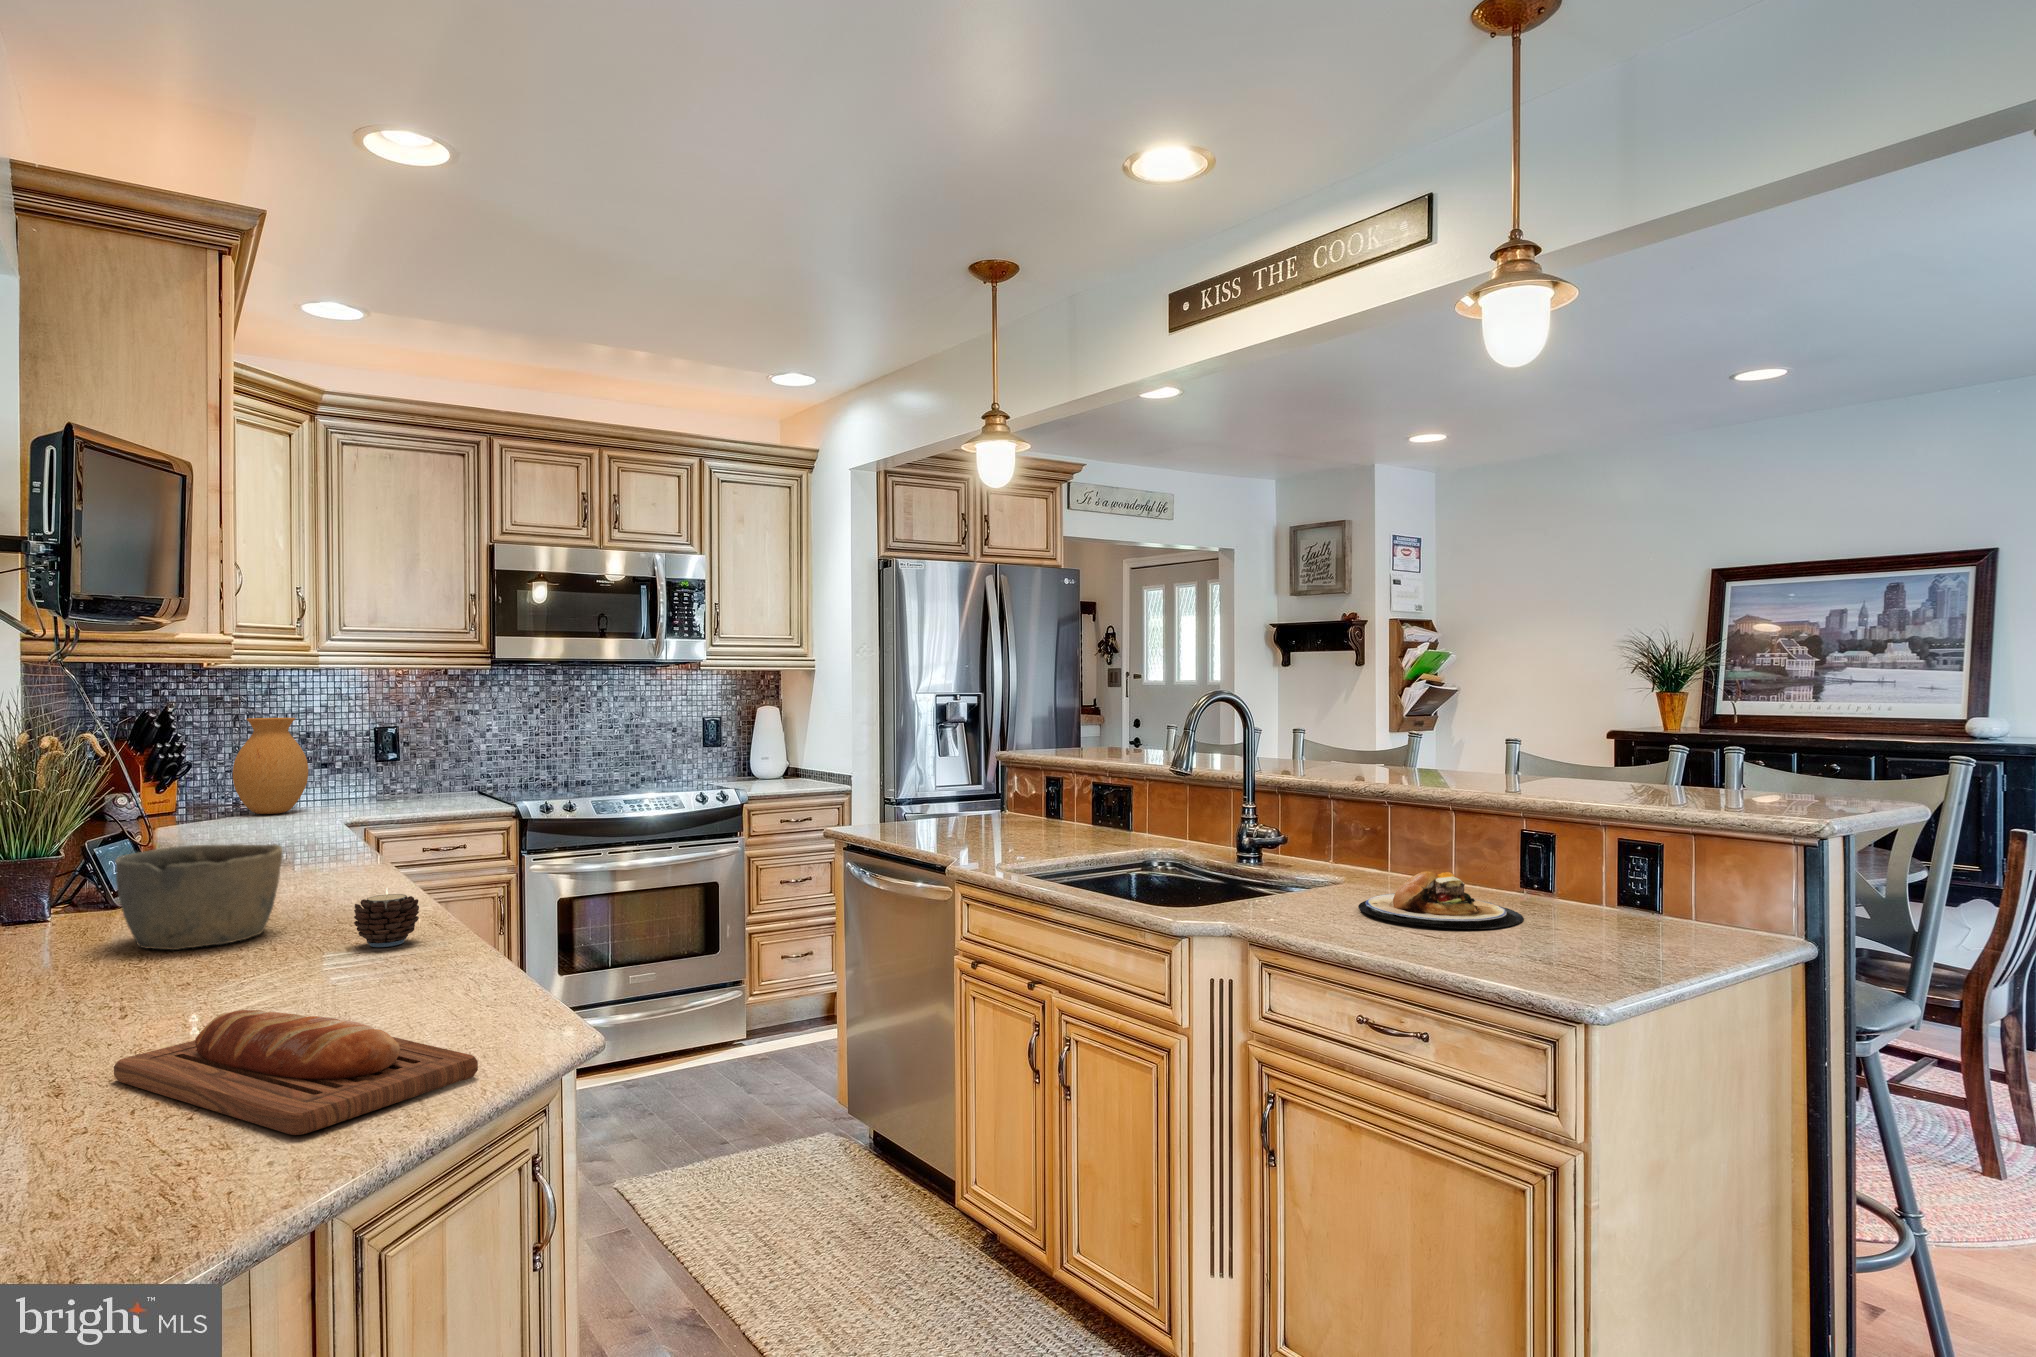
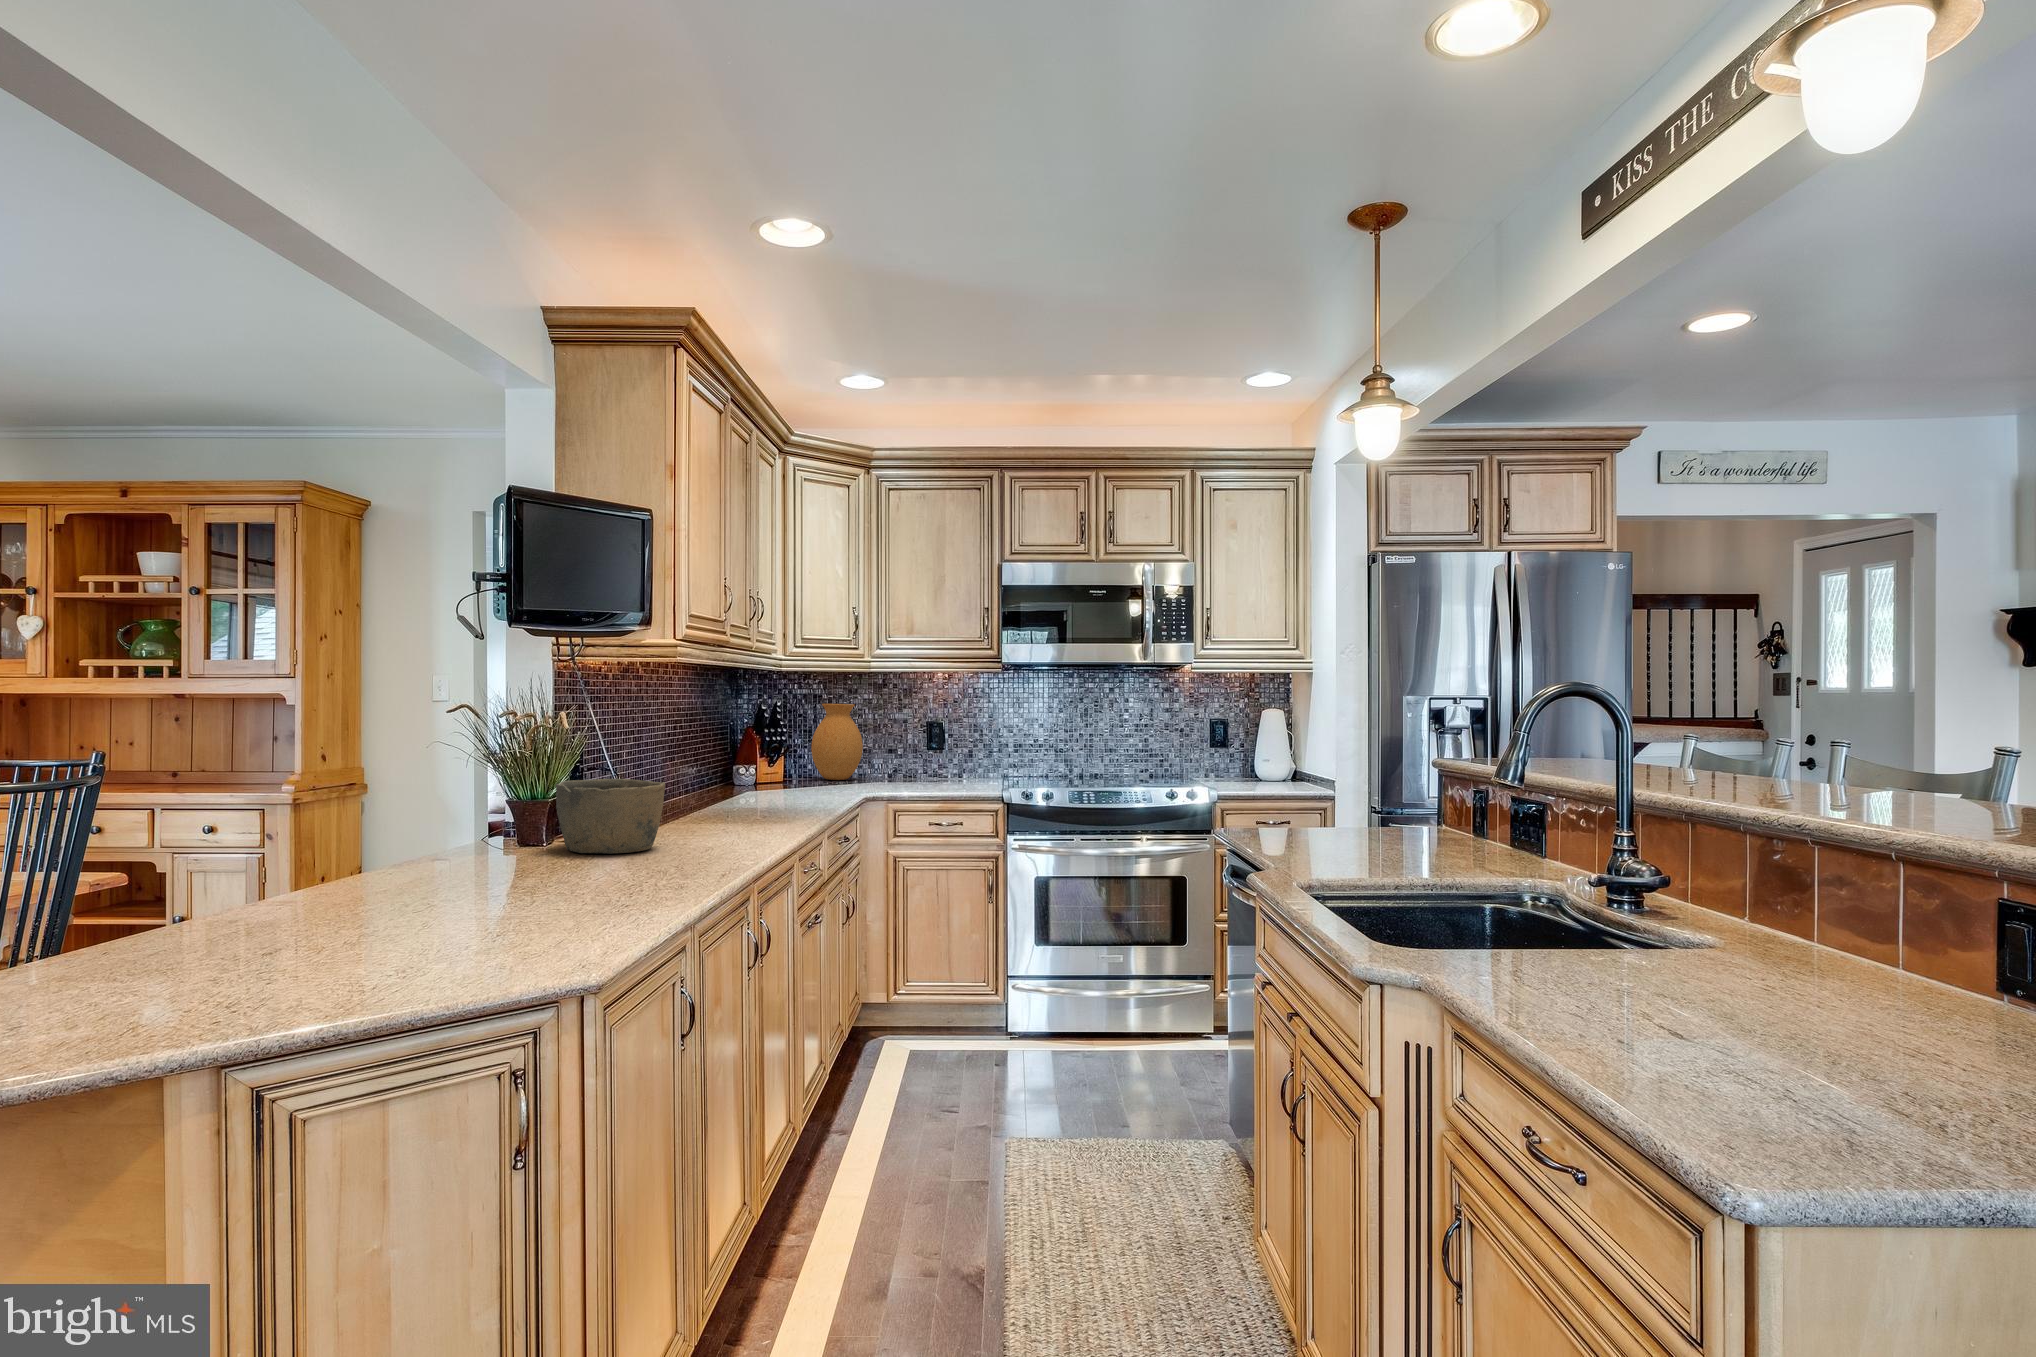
plate: present [1358,871,1523,929] -> none [1646,933,1933,1036]
candle: present [354,888,419,947] -> none [669,820,721,869]
bread loaf: present [114,1010,478,1135] -> none [352,882,528,971]

